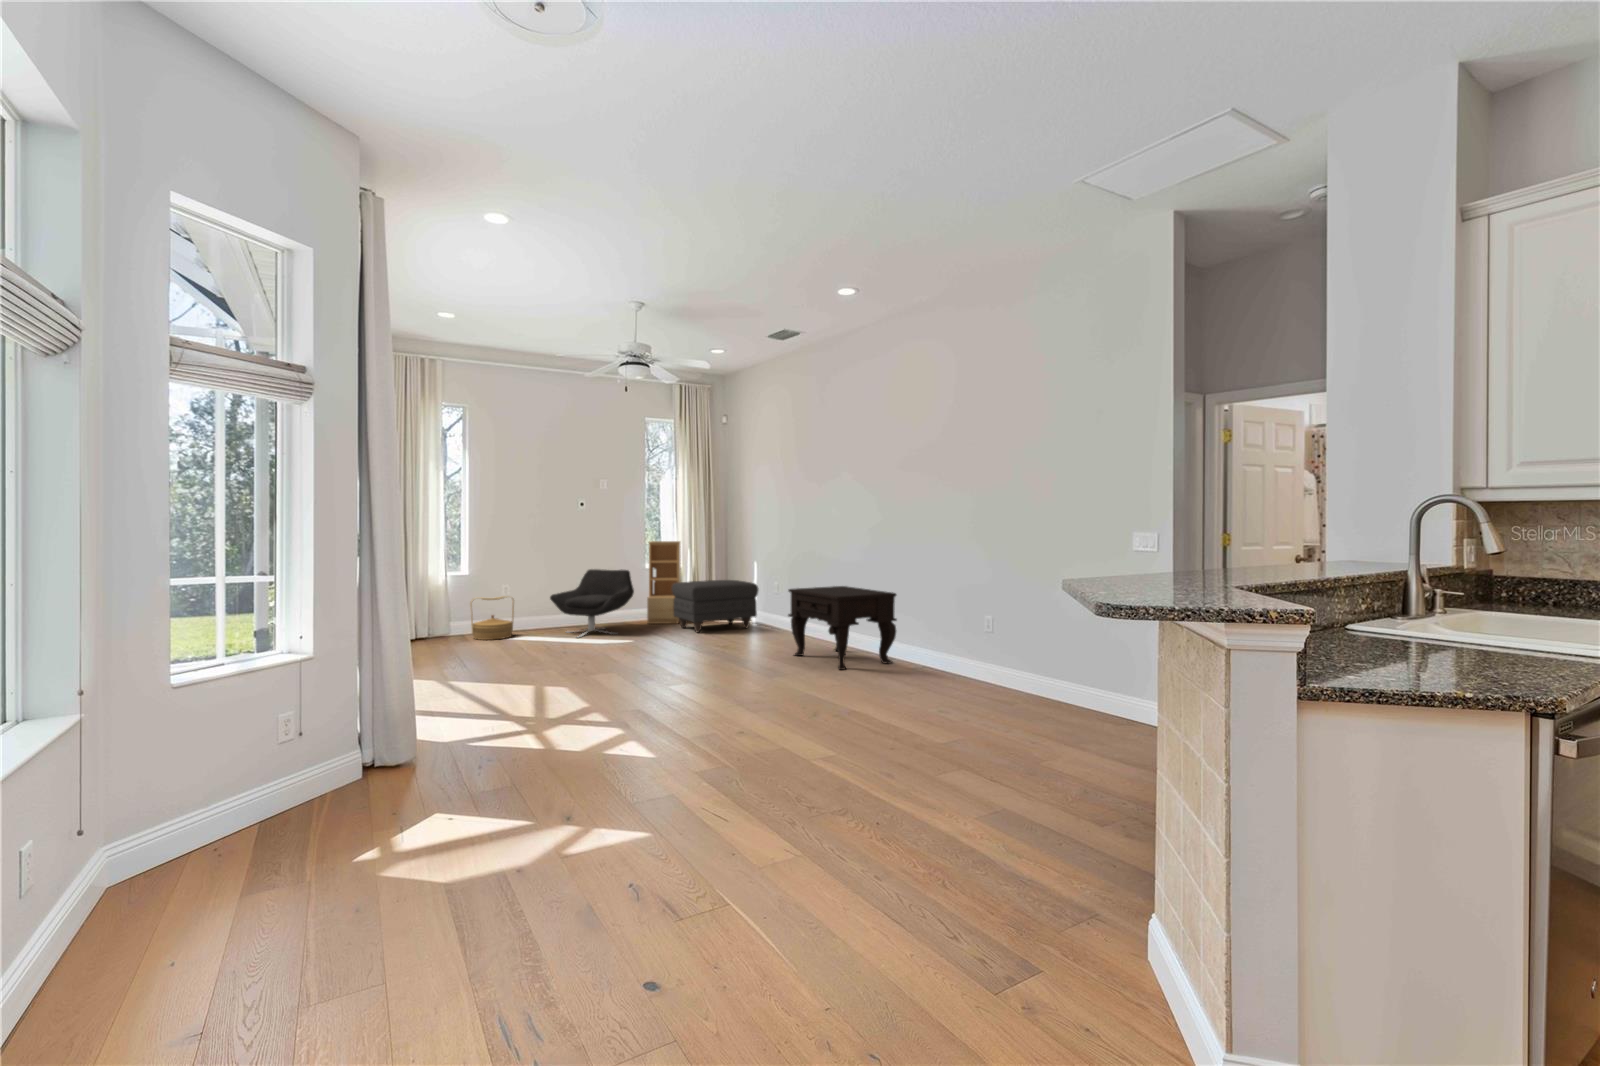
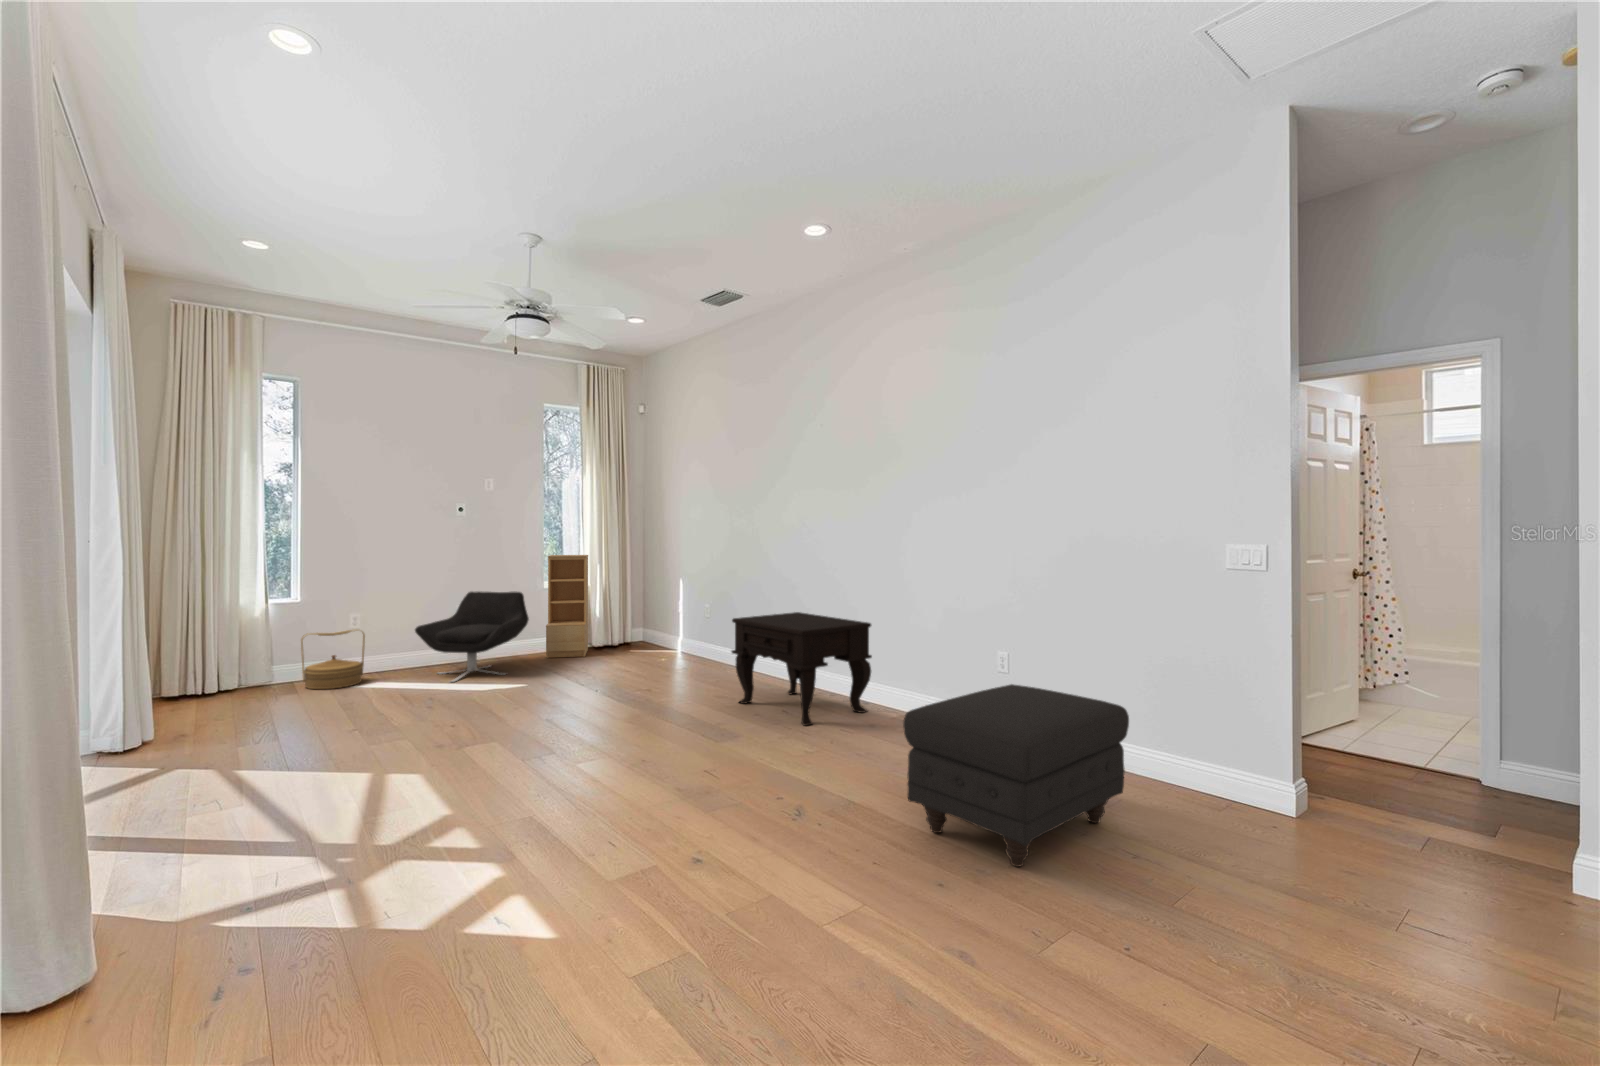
ottoman: present [672,580,759,632] -> present [903,684,1129,867]

